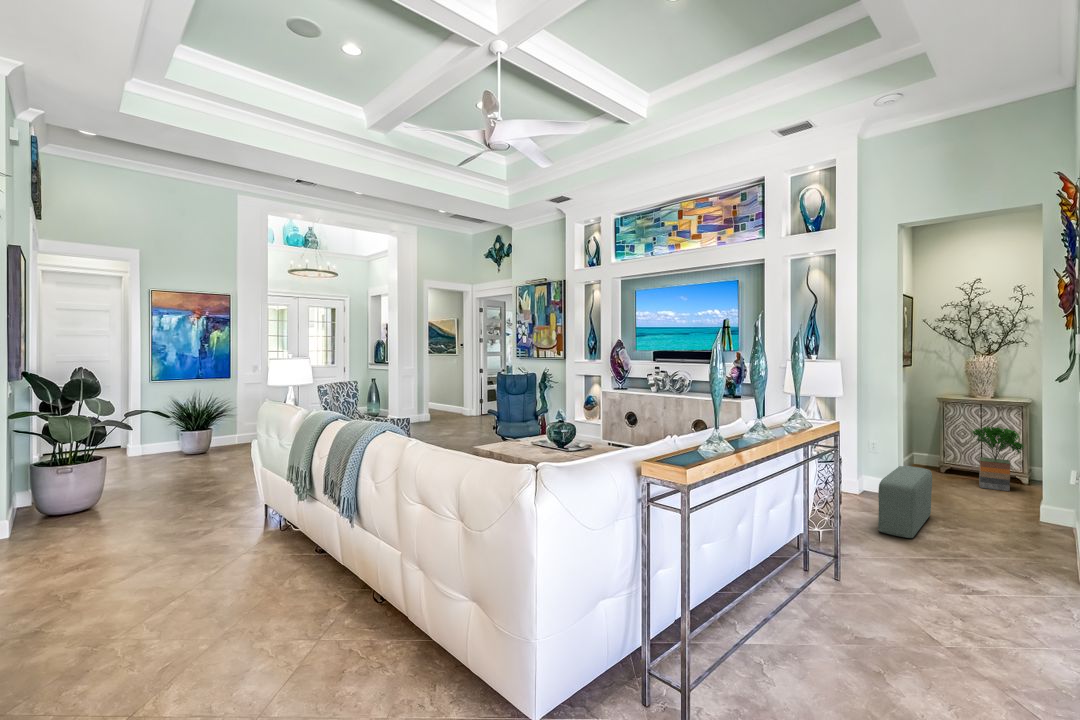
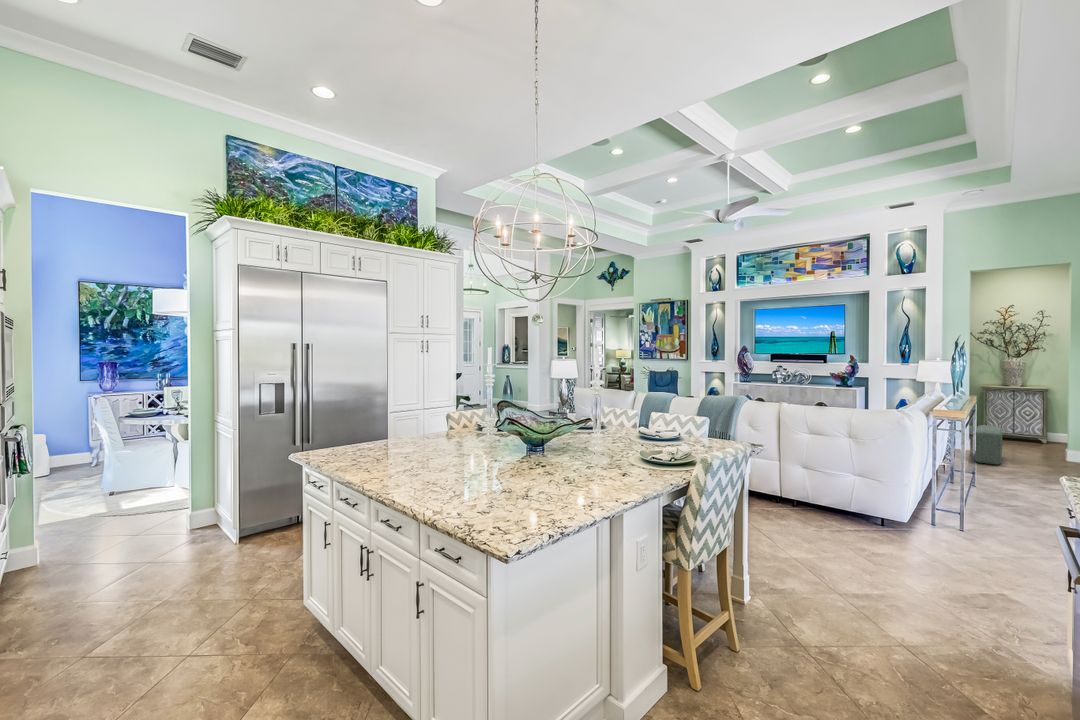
potted tree: present [973,426,1024,491] -> none [1009,404,1049,446]

